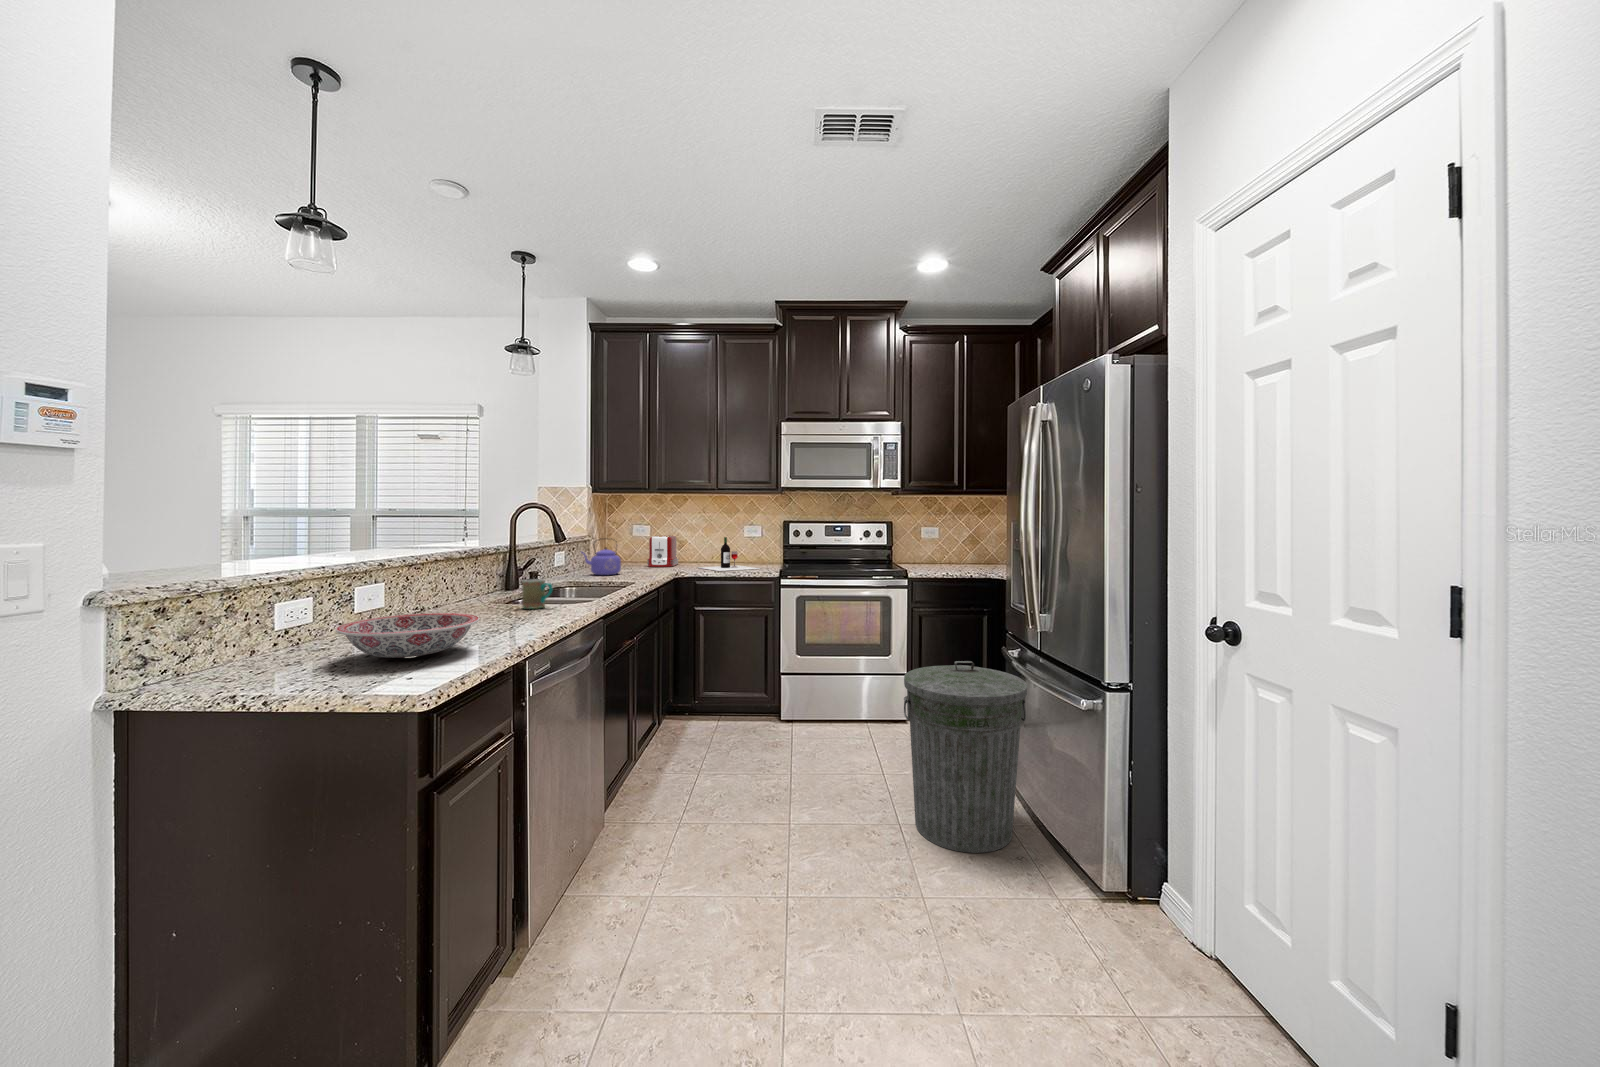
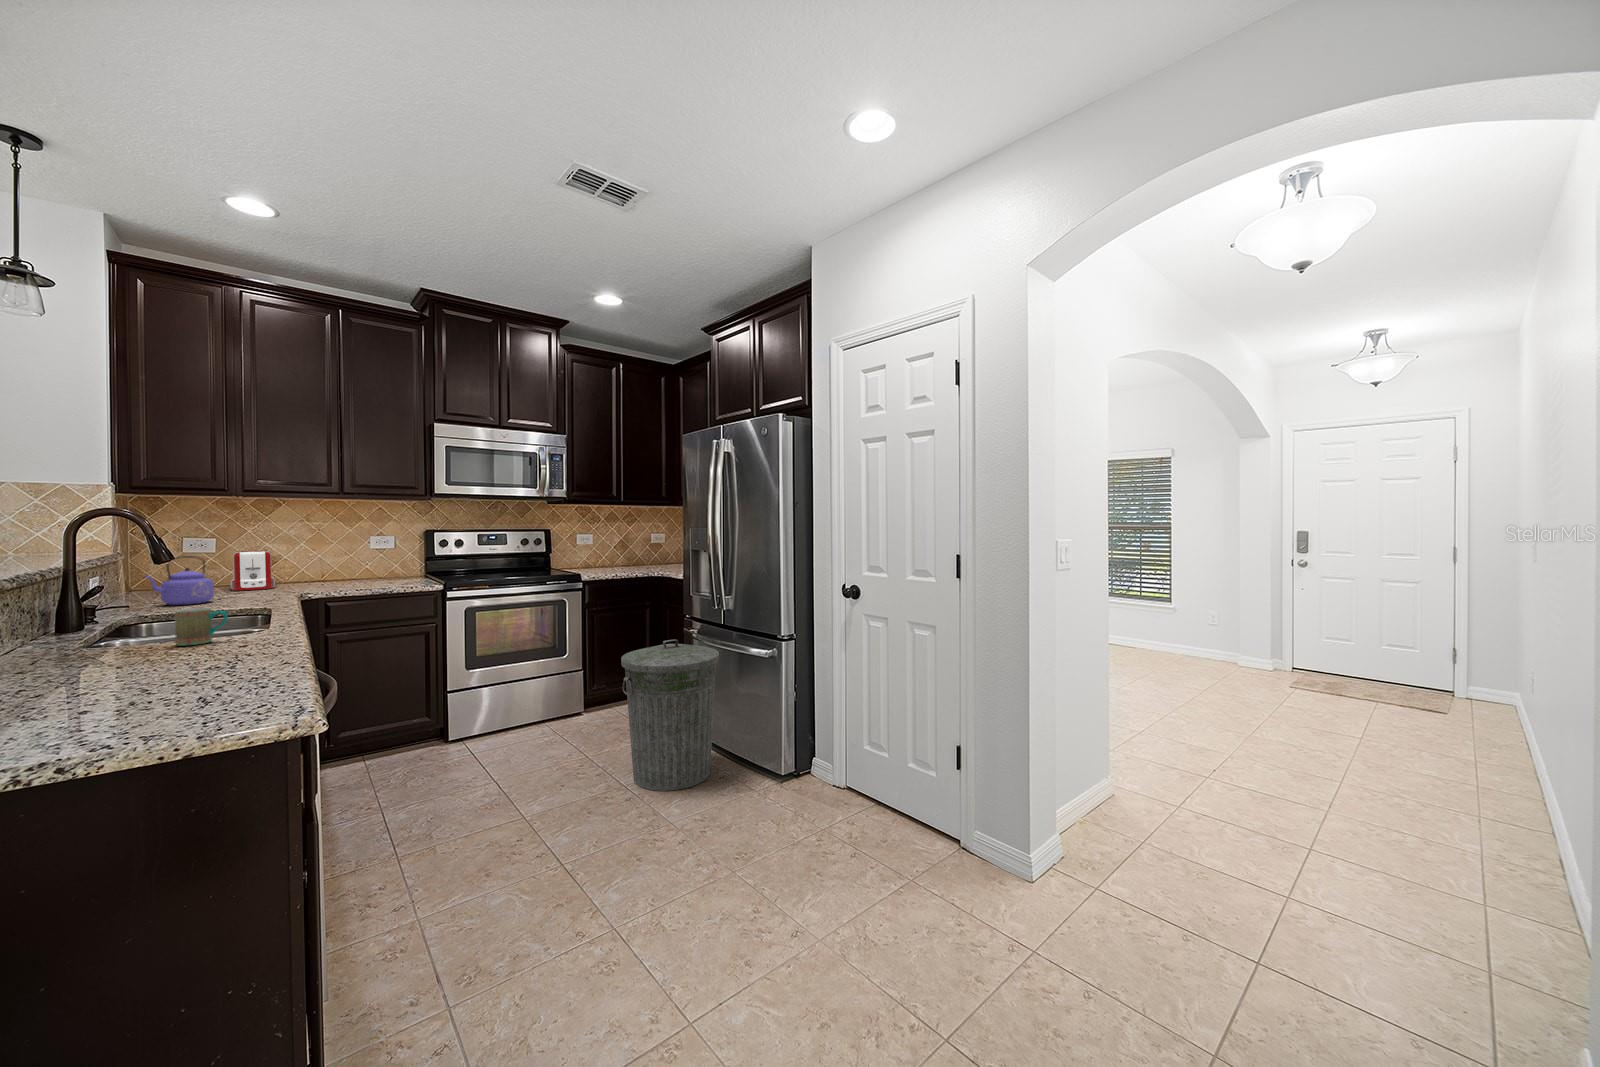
wine bottle: present [699,537,759,571] -> none [317,549,410,588]
ceramic bowl: present [336,613,479,658] -> none [56,645,267,704]

